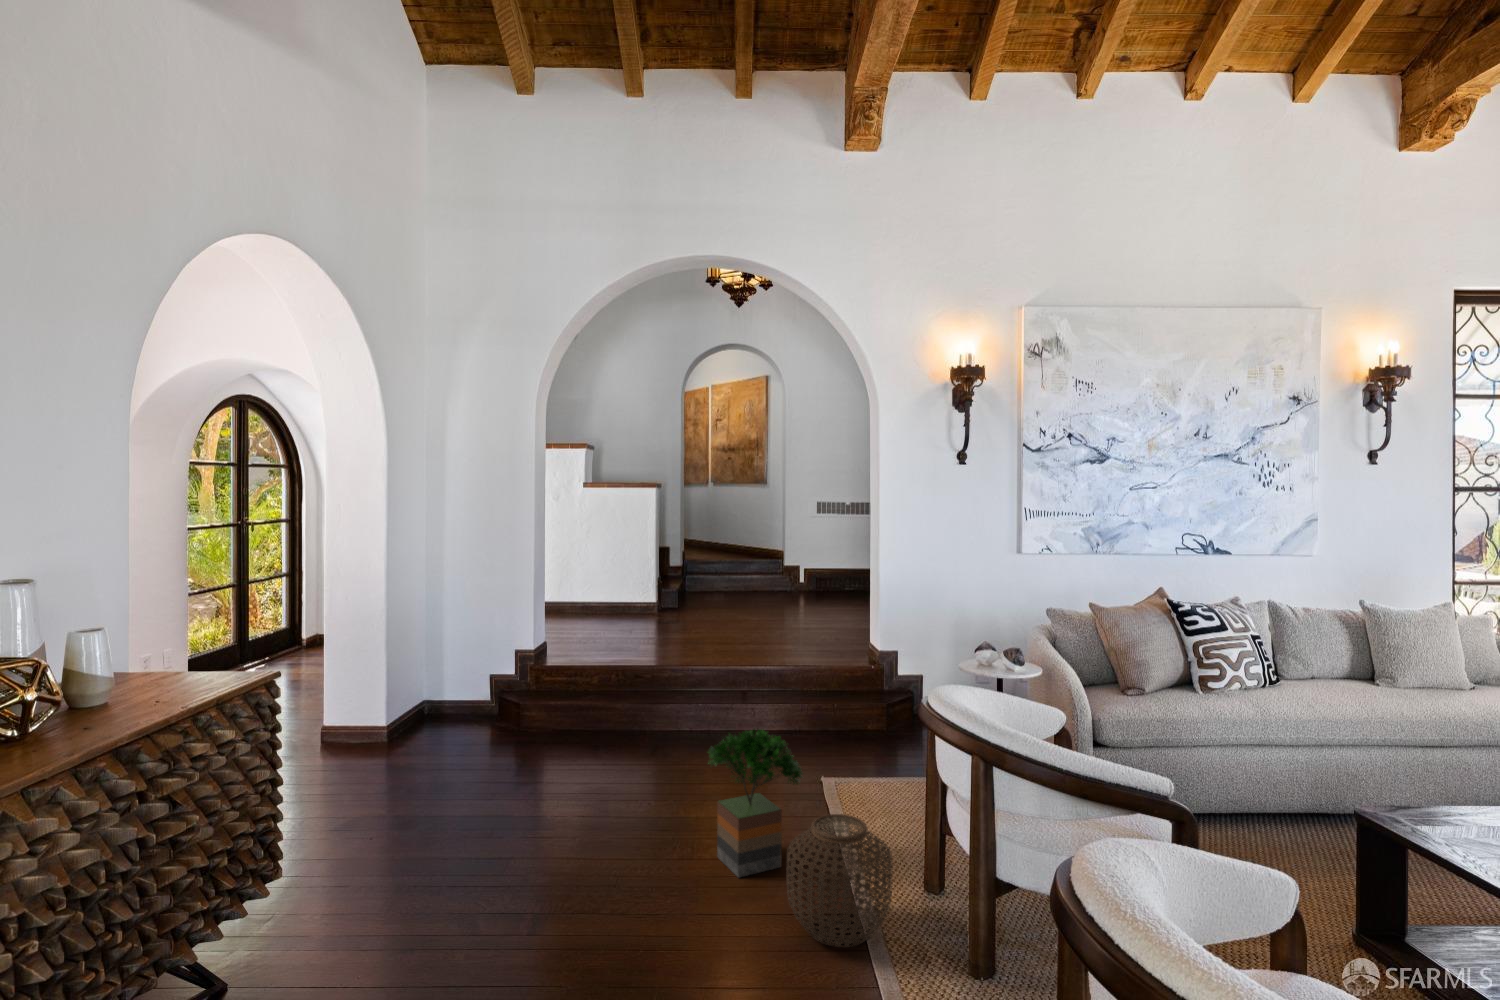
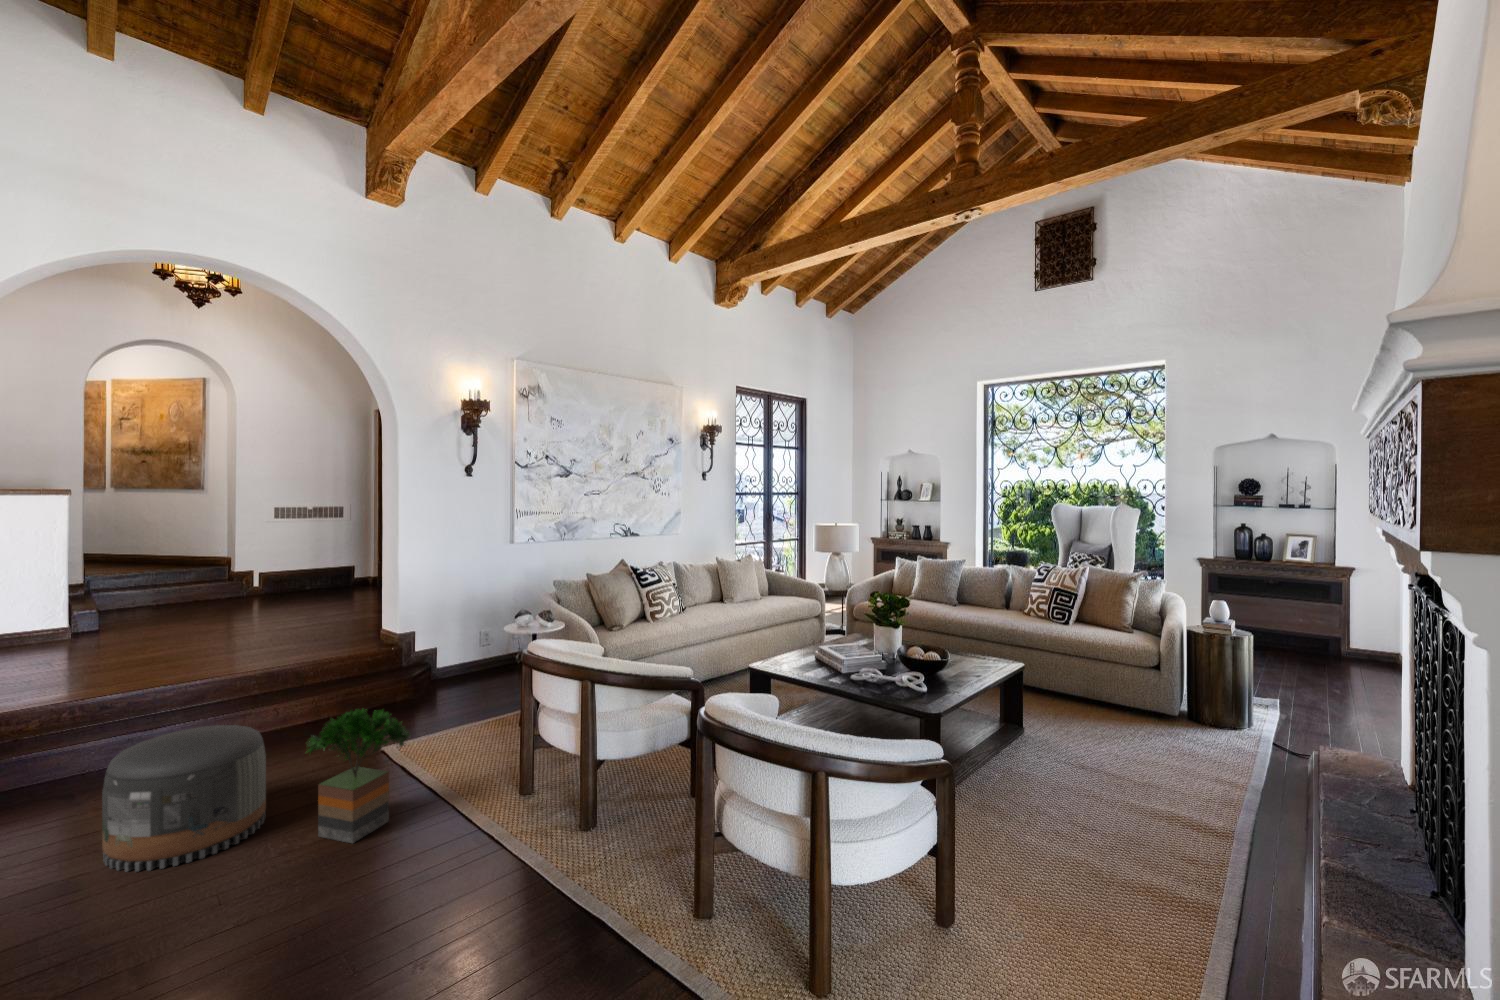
pouf: none [577,713,695,841] -> present [102,725,266,871]
woven basket: present [787,814,892,947] -> none [424,752,515,858]

